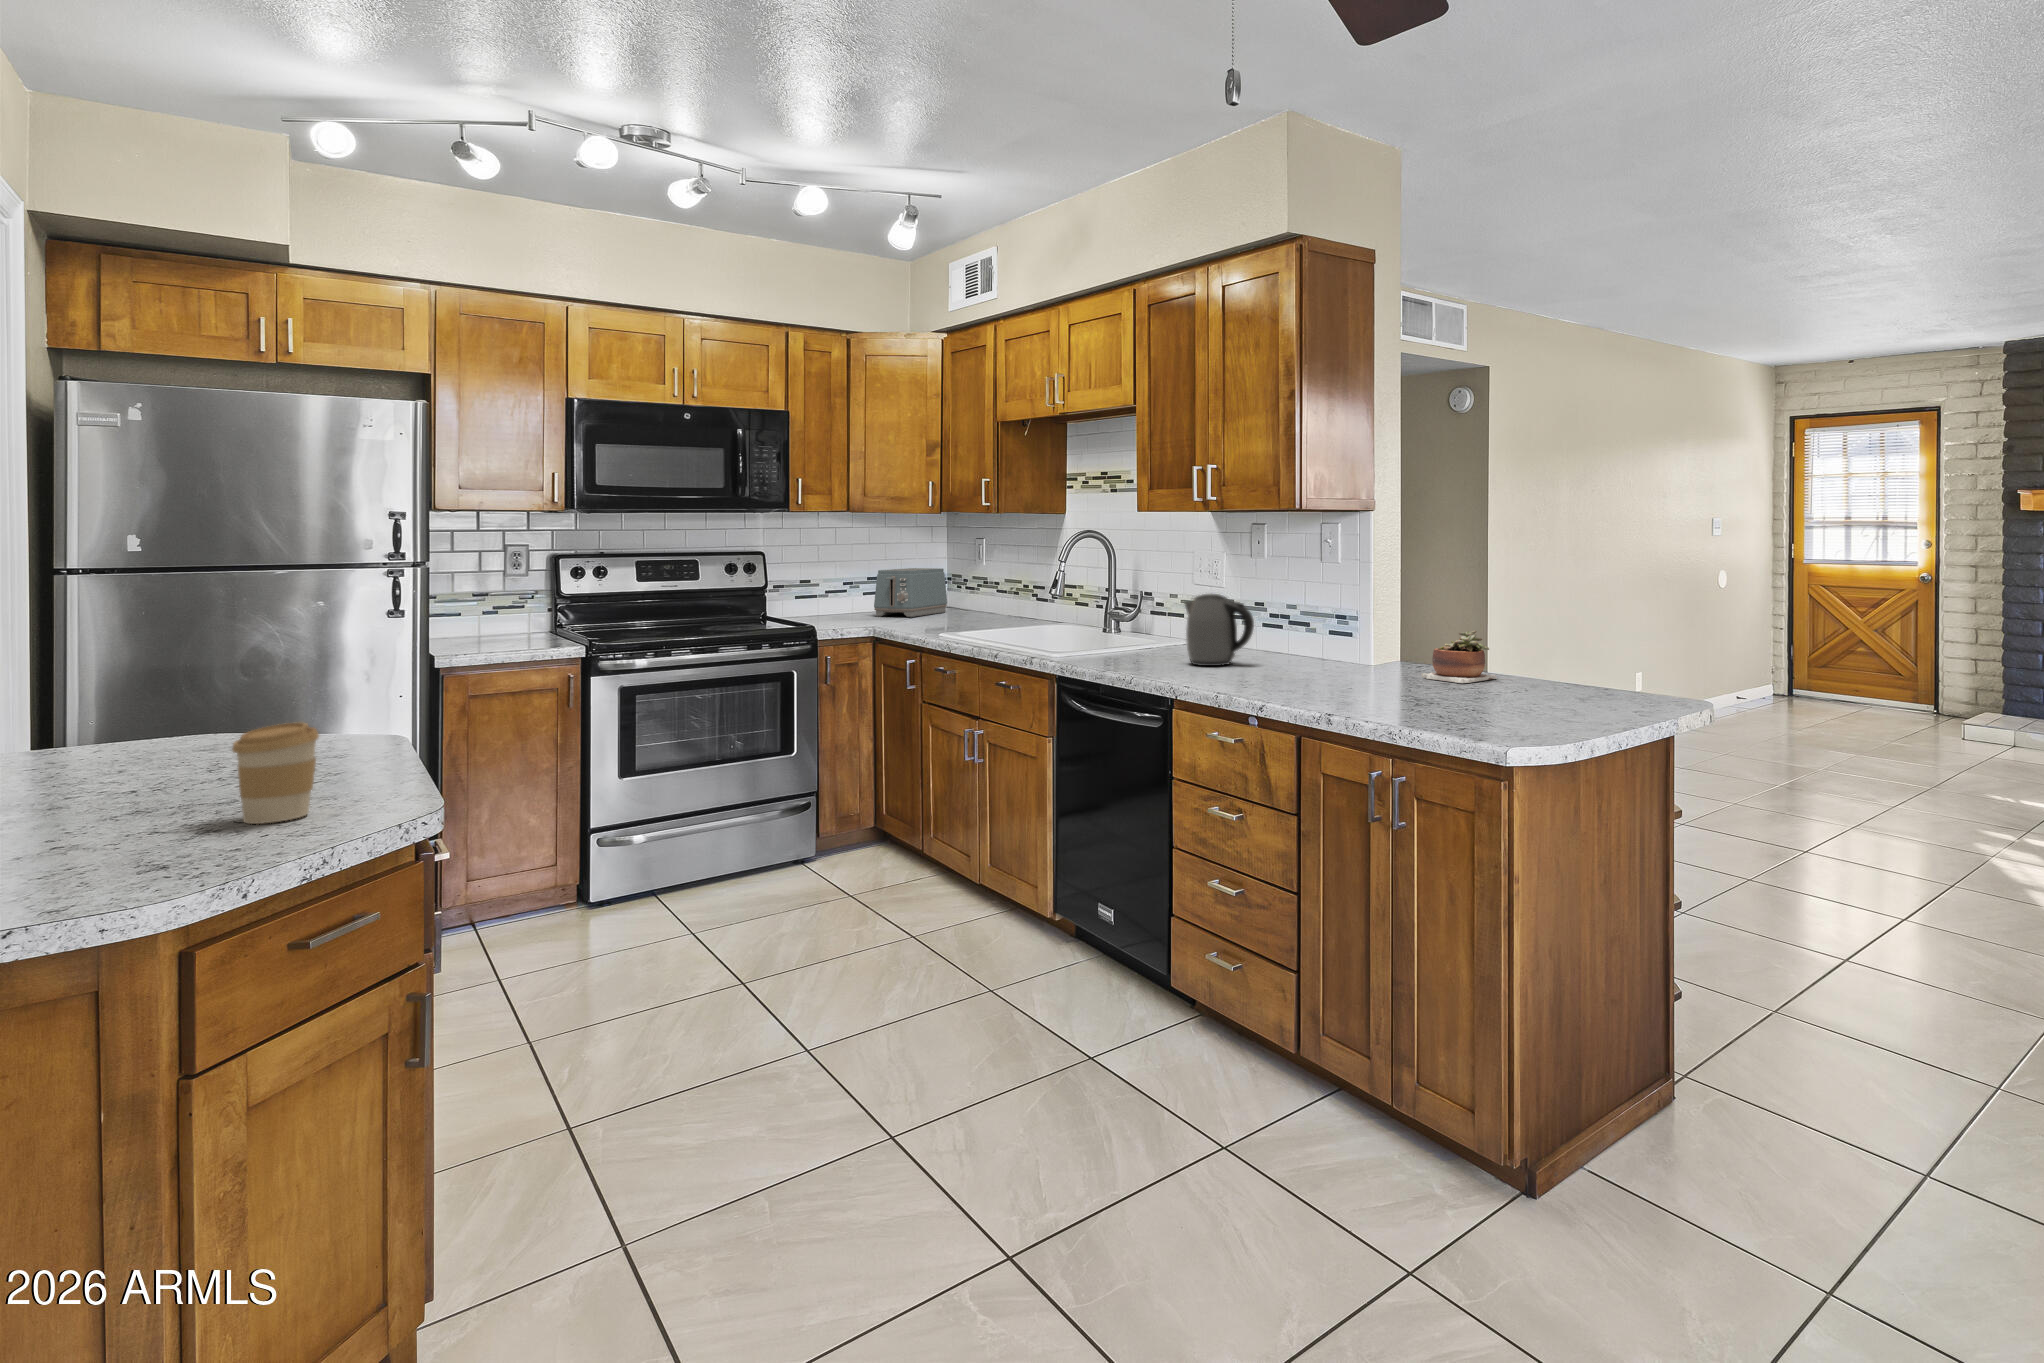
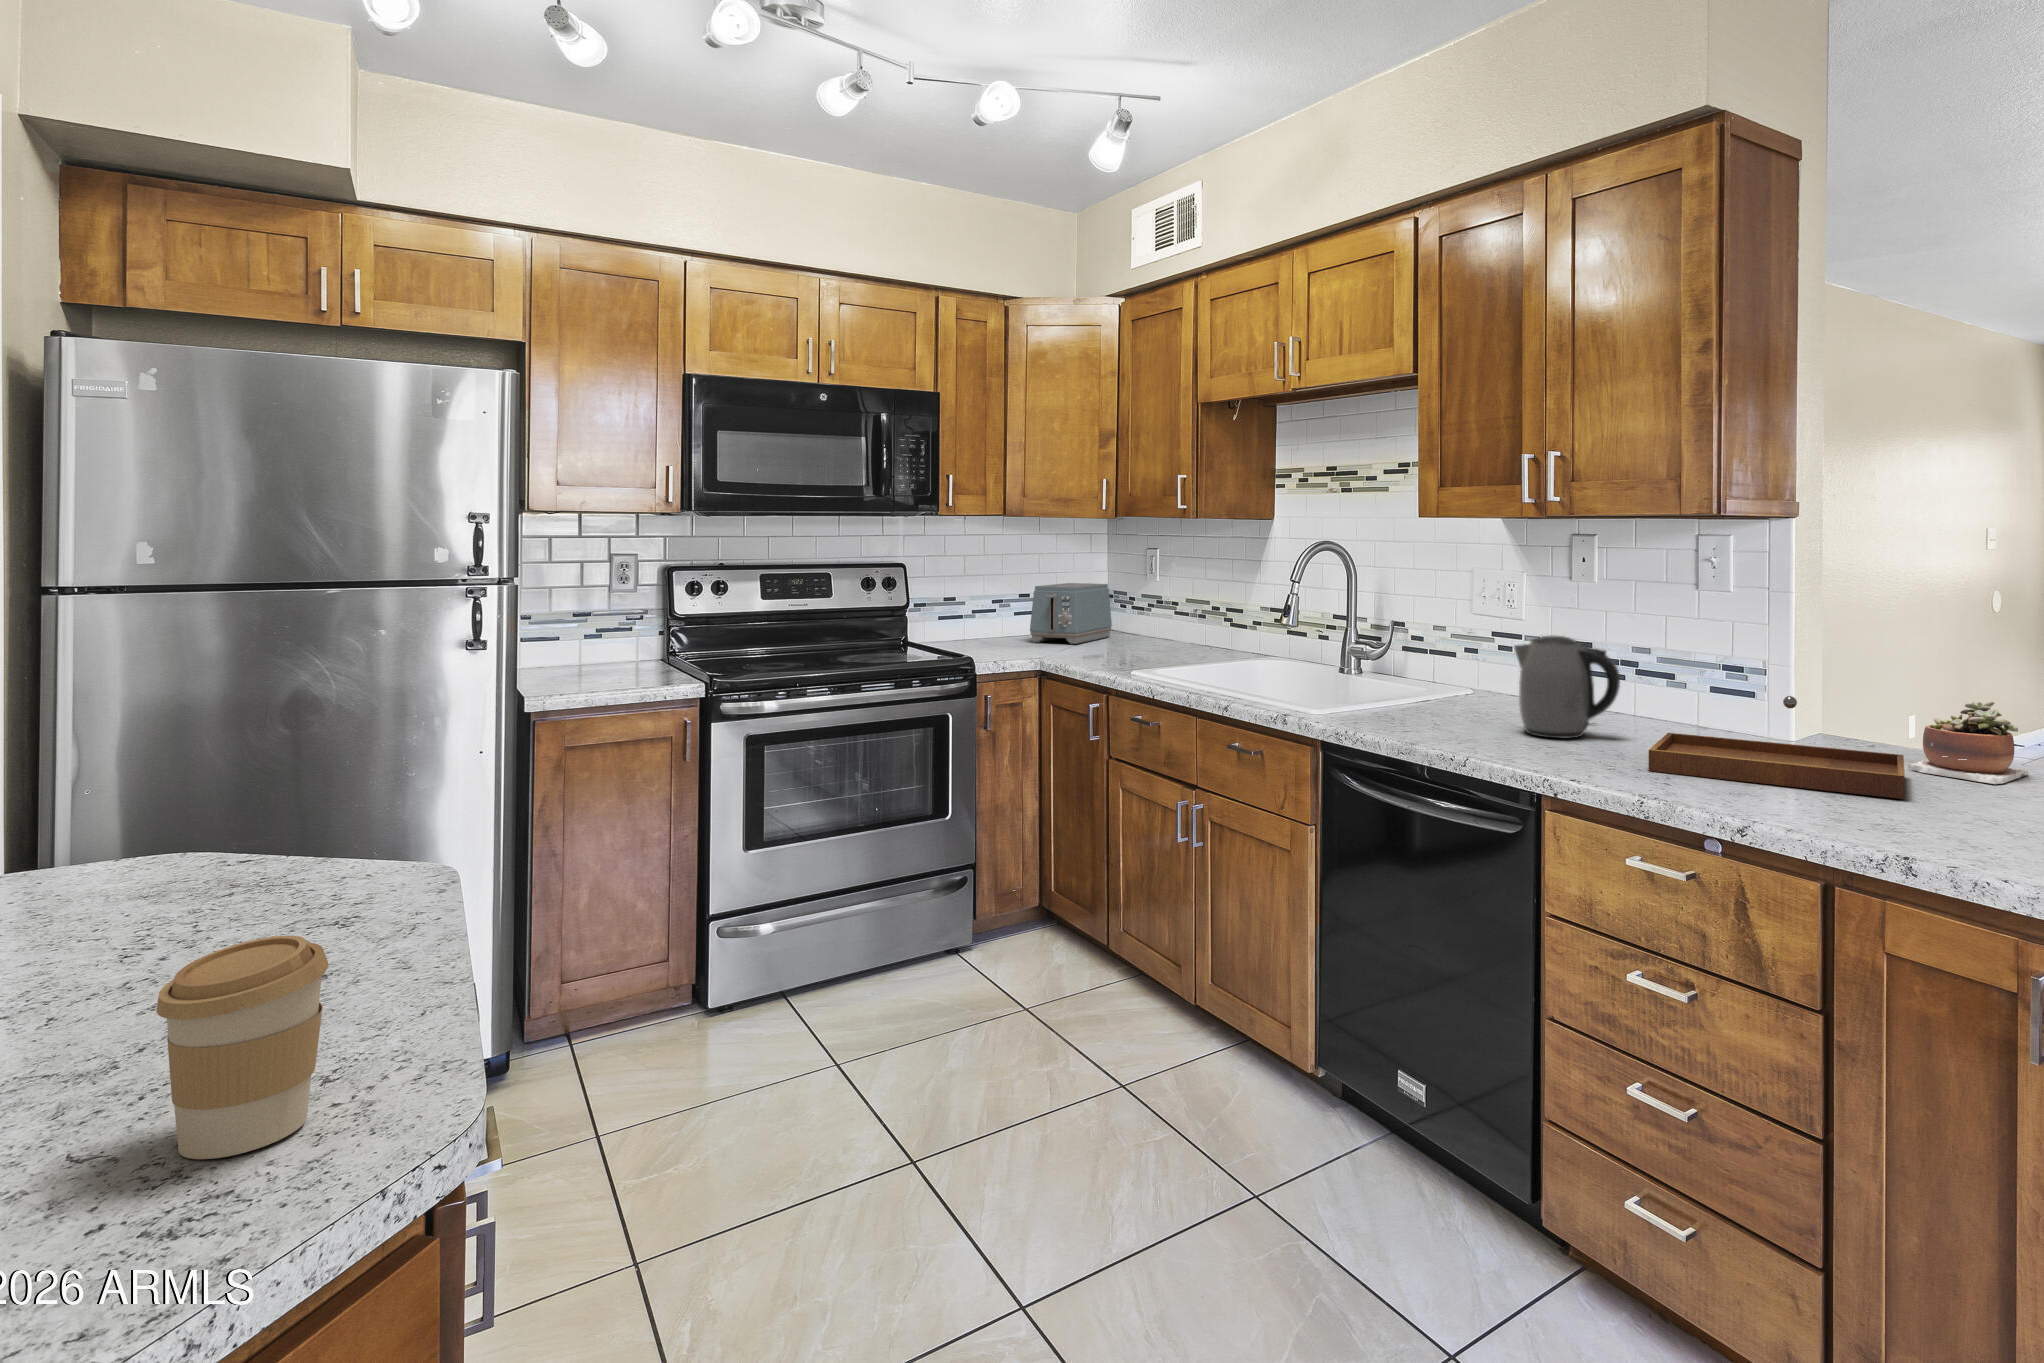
tray: none [1242,628,1410,691] -> present [1648,696,1905,799]

